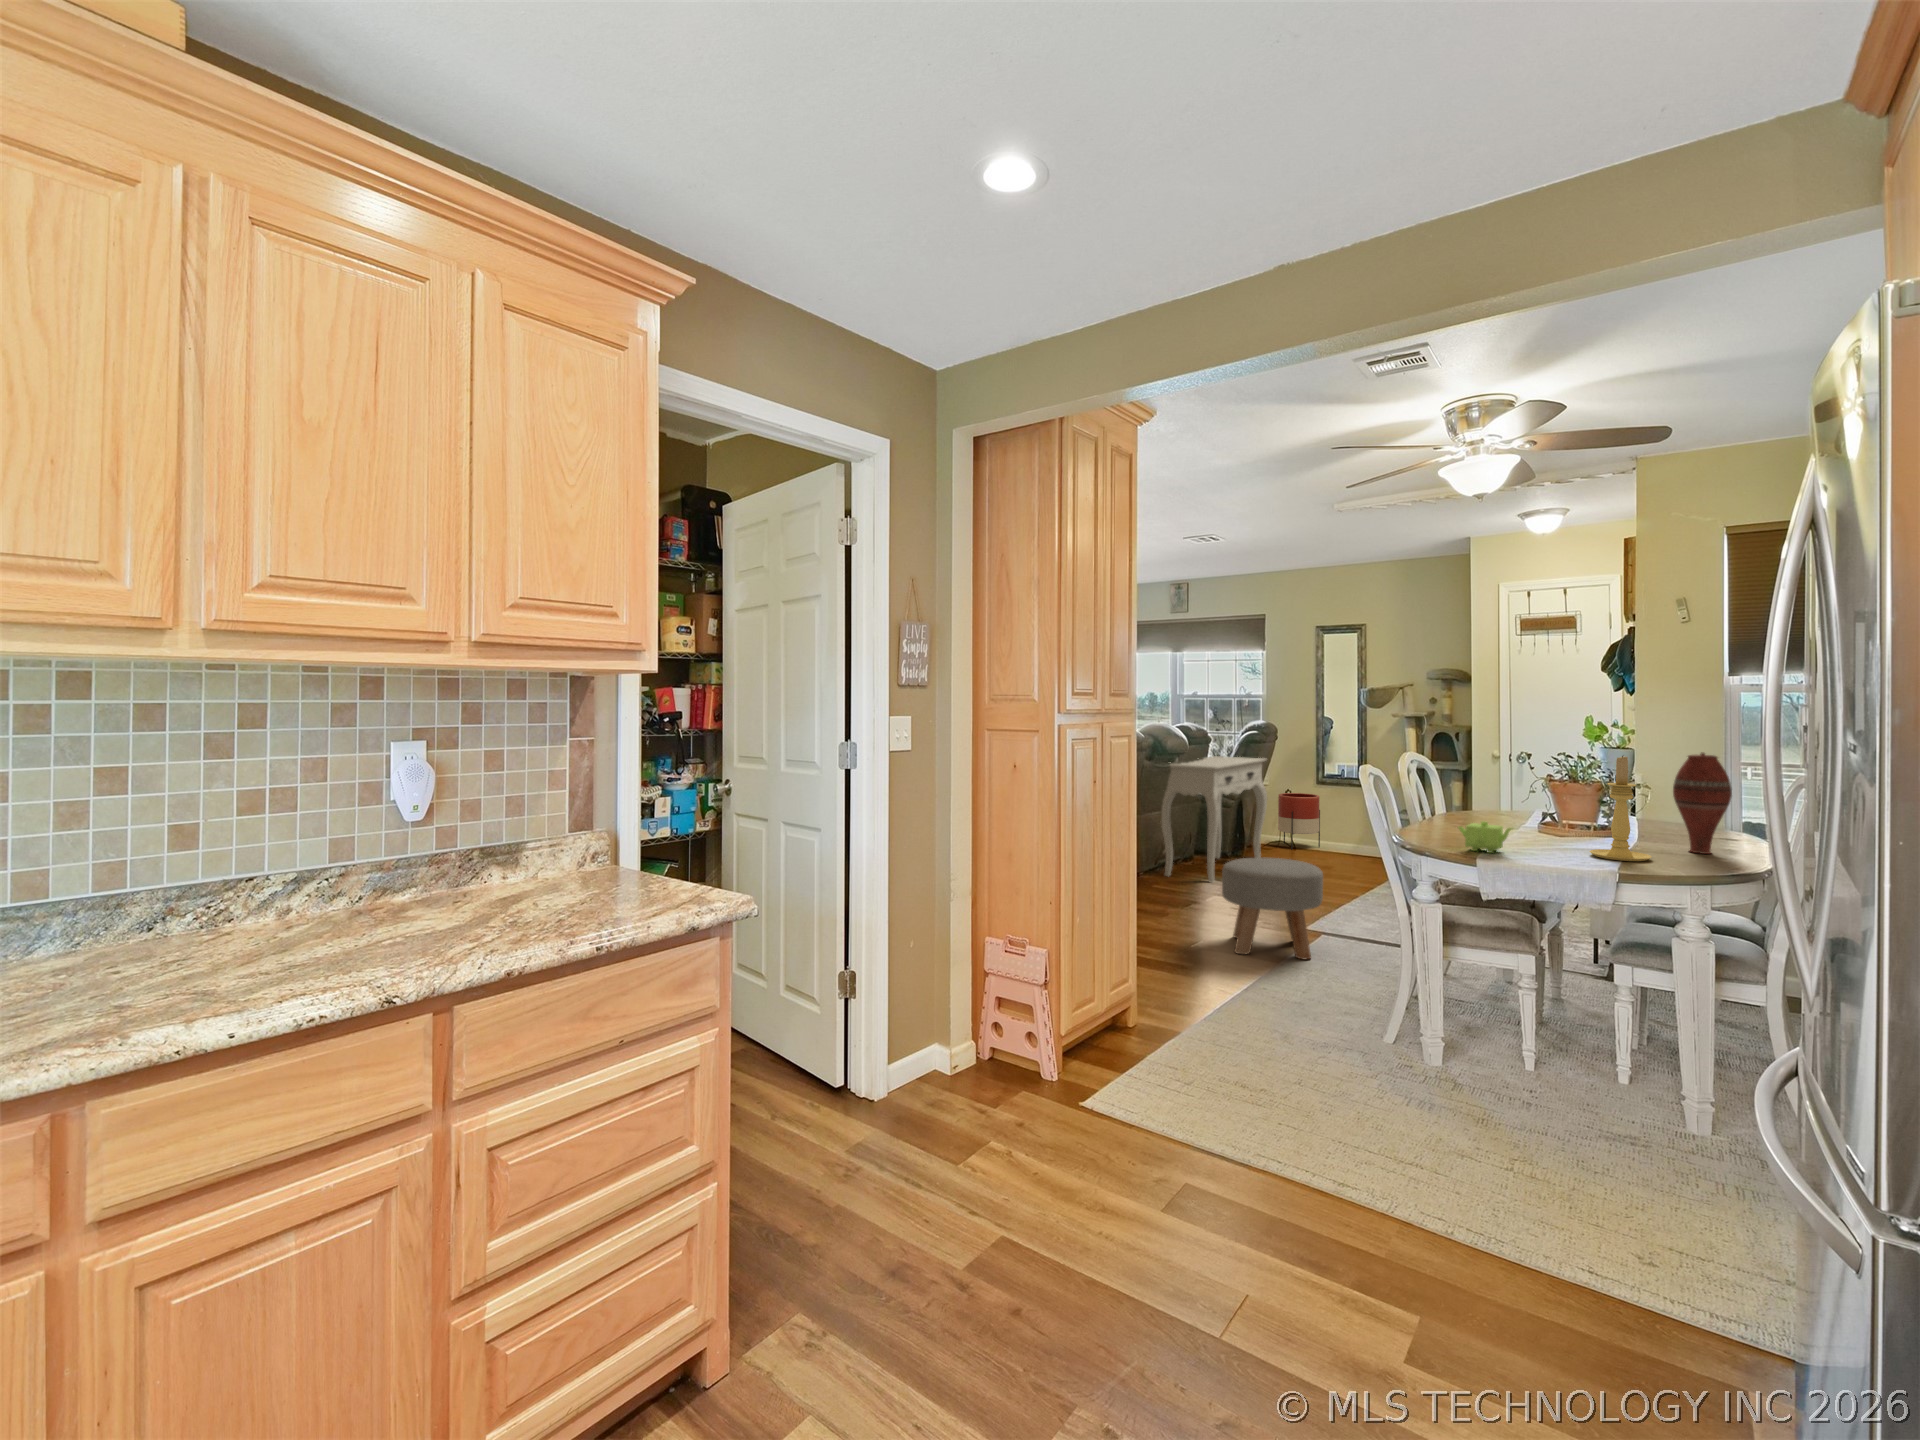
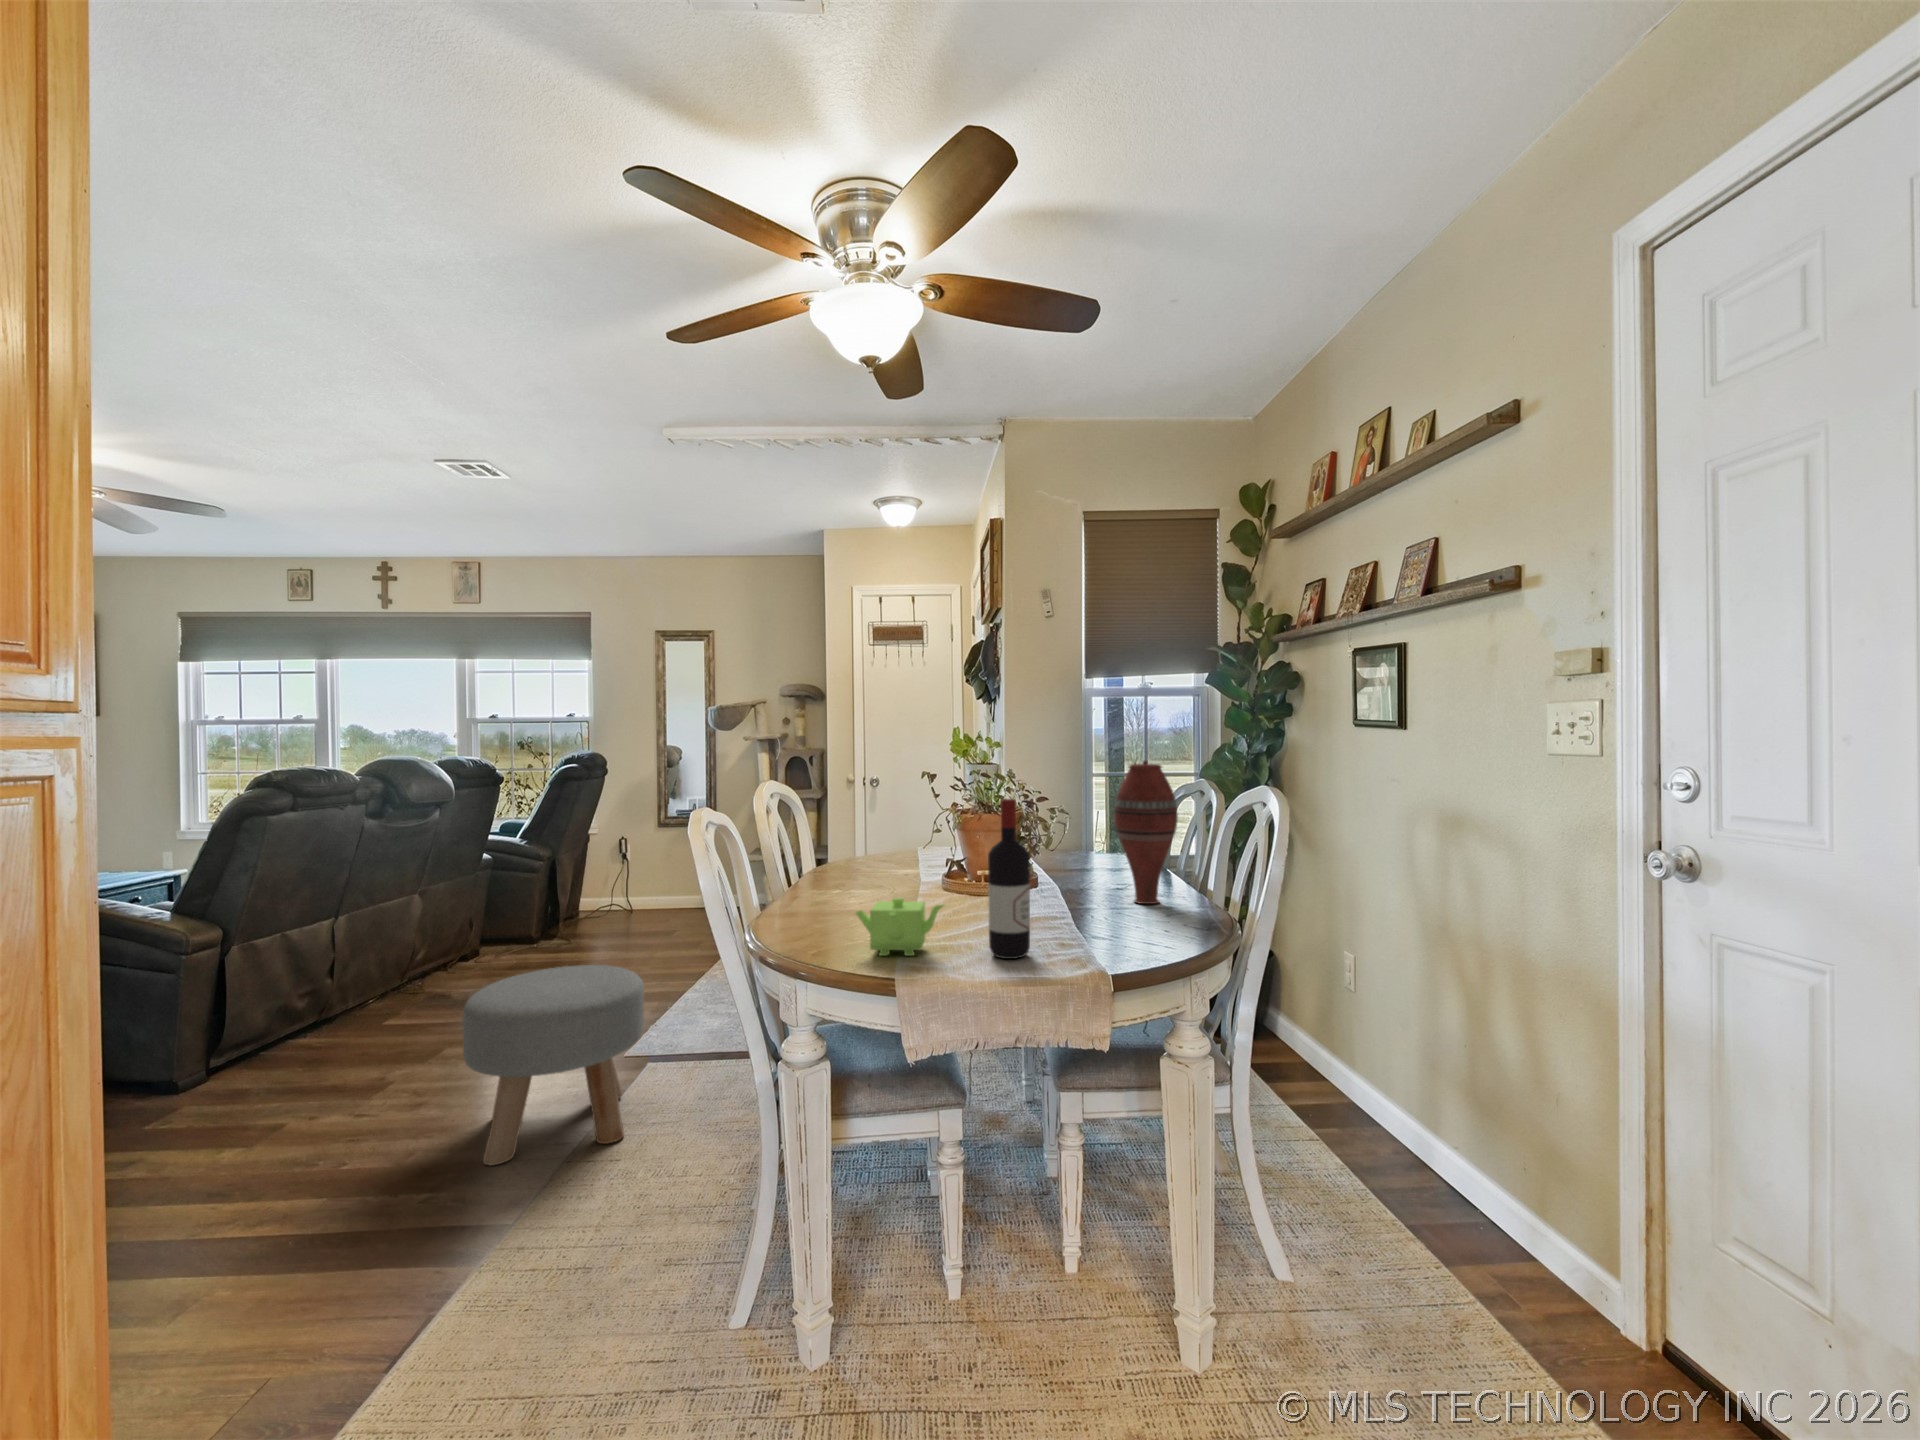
console table: present [1161,756,1267,883] -> none [401,799,587,998]
candle holder: present [1589,756,1652,861] -> none [1040,767,1119,939]
wine bottle: none [1542,771,1572,861] -> present [988,799,1030,959]
planter: present [1278,793,1320,850] -> none [609,840,663,916]

